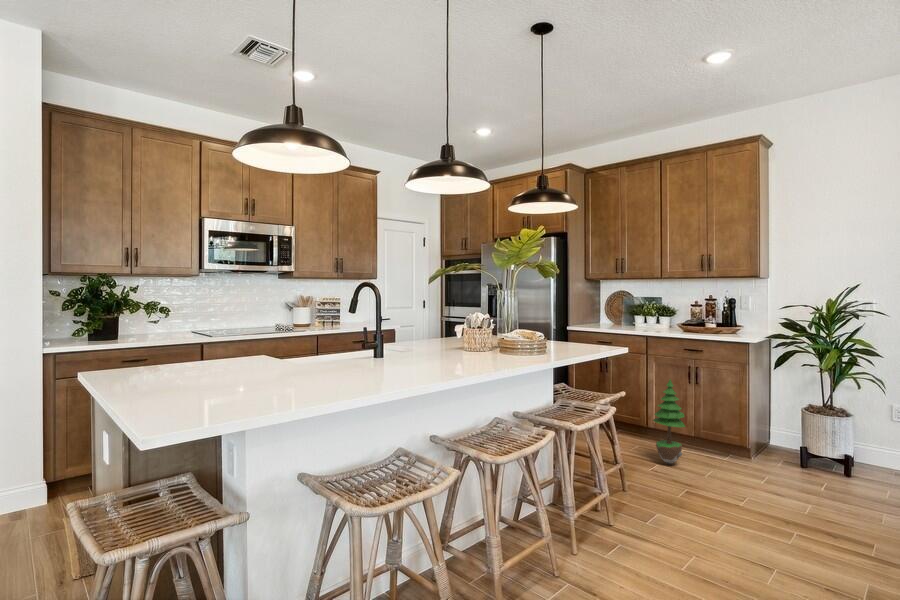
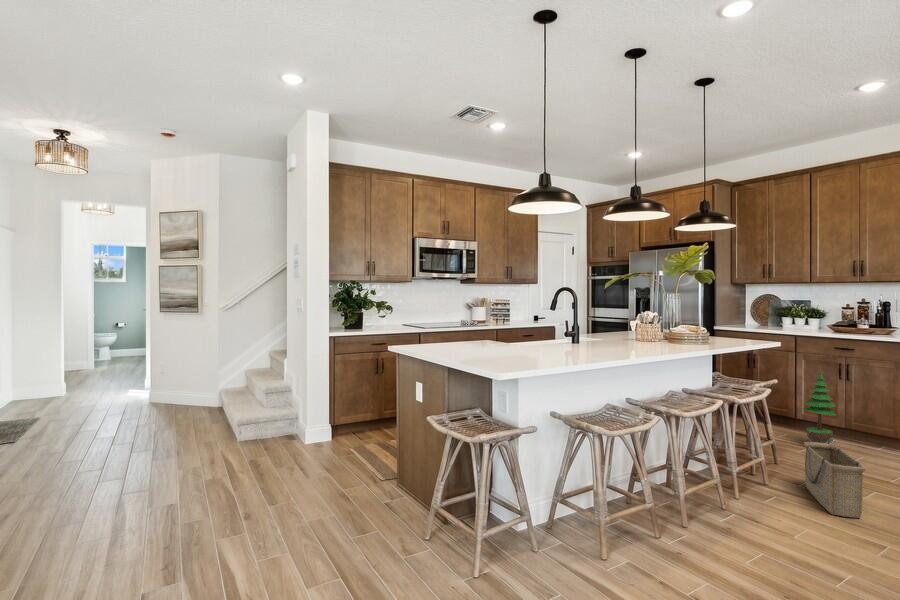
basket: none [650,469,714,566] -> present [804,442,866,518]

